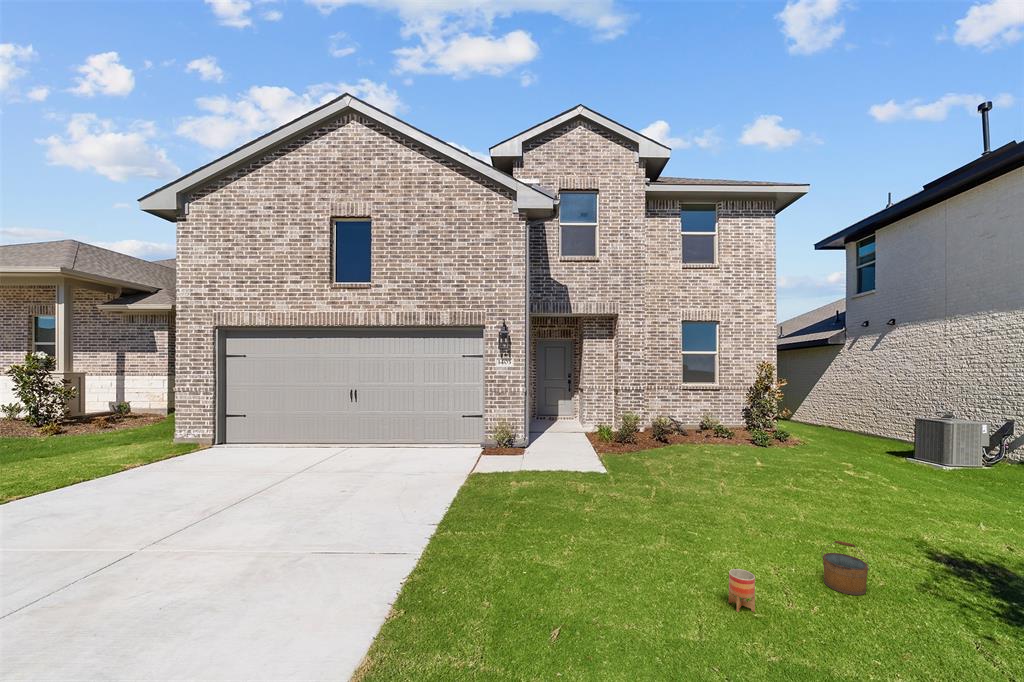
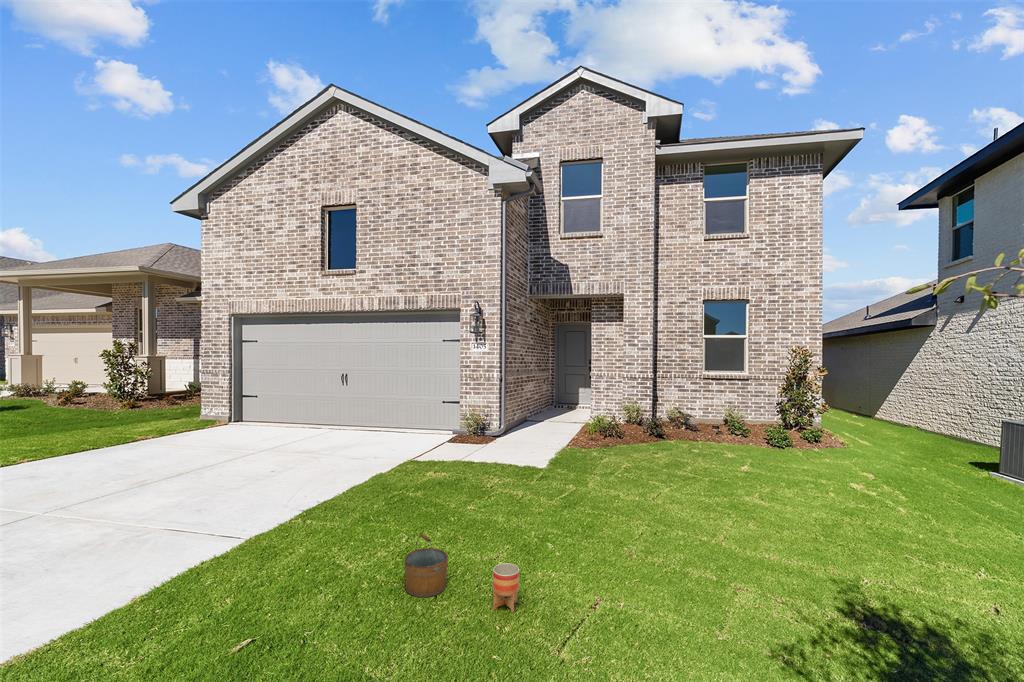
bucket: present [822,541,869,595] -> present [405,534,448,597]

